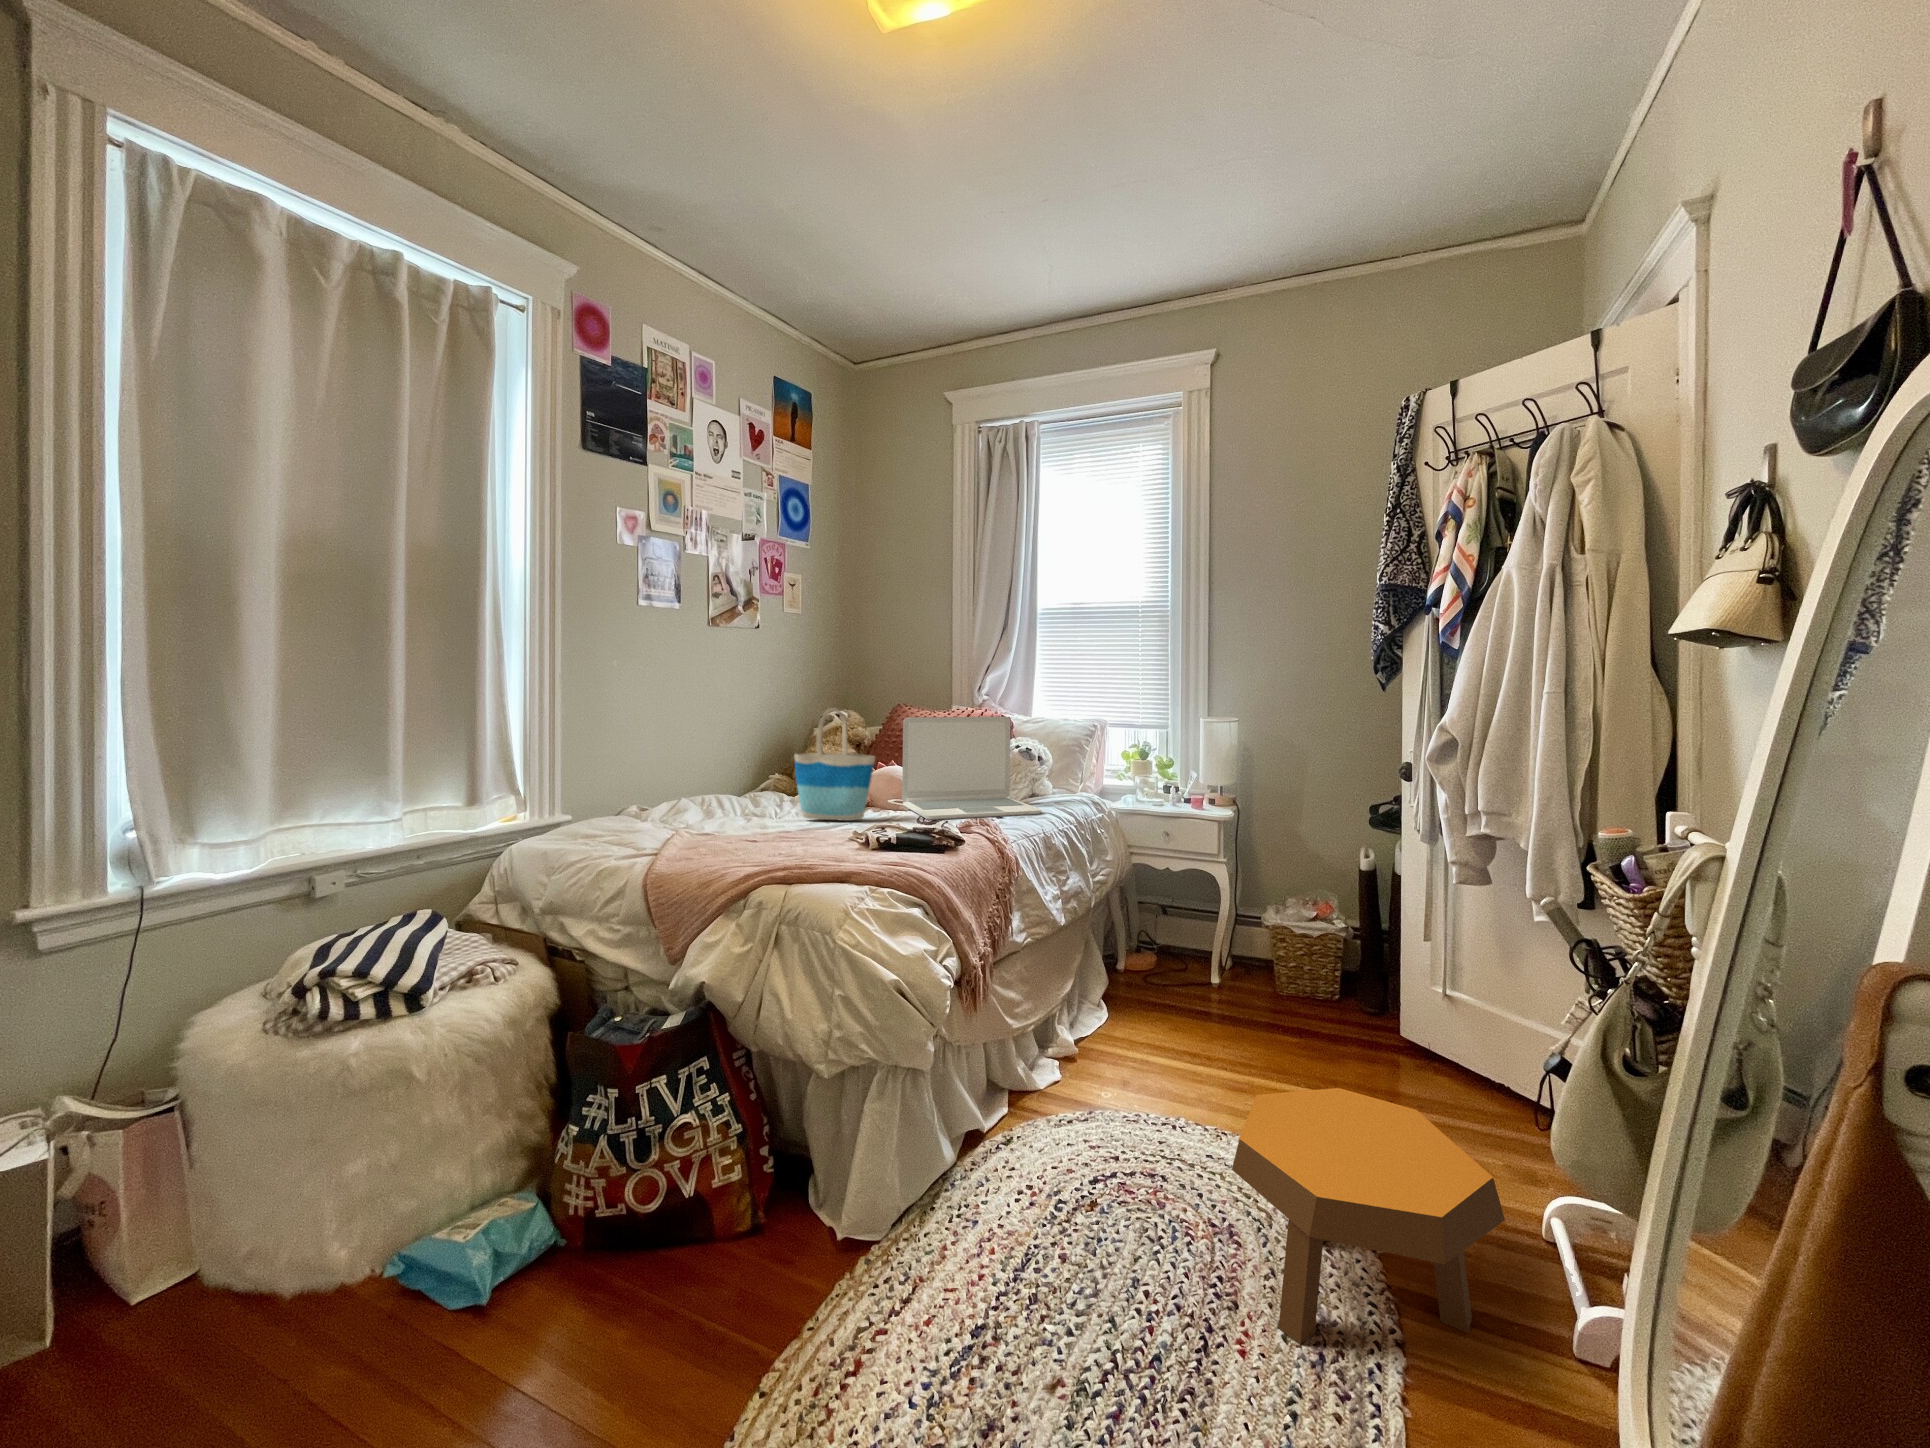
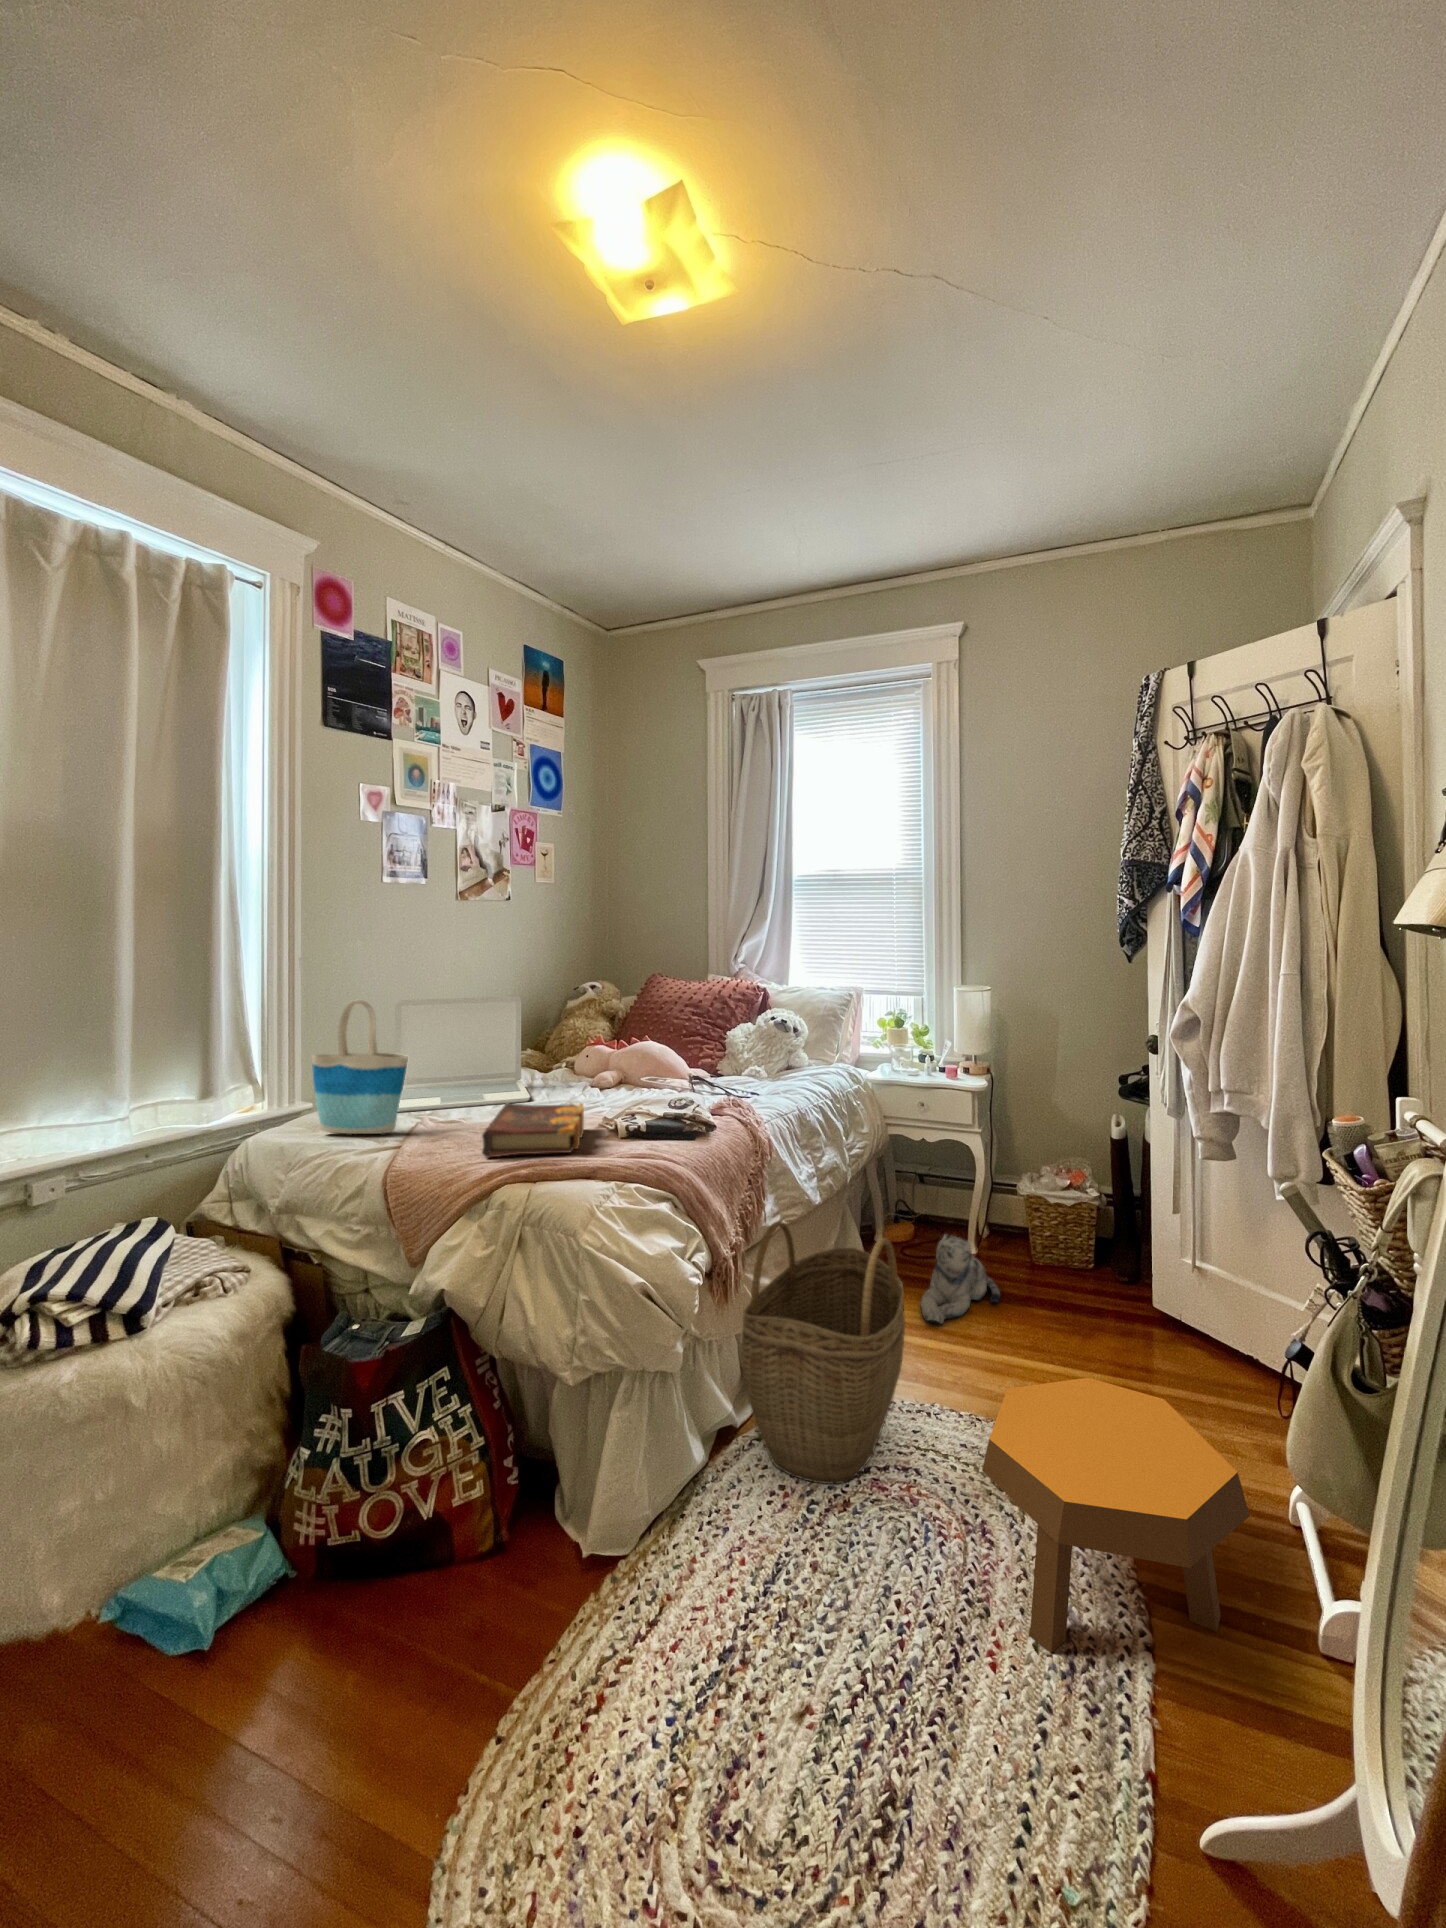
tote bag: present [795,708,875,821] -> present [312,1000,408,1134]
laptop: present [902,717,1041,820] -> present [395,996,530,1112]
book: none [739,813,836,861] -> present [482,1103,584,1158]
woven basket: none [991,932,1152,1185] -> present [741,1221,905,1484]
plush toy: none [1164,958,1244,1045] -> present [920,1235,1000,1324]

